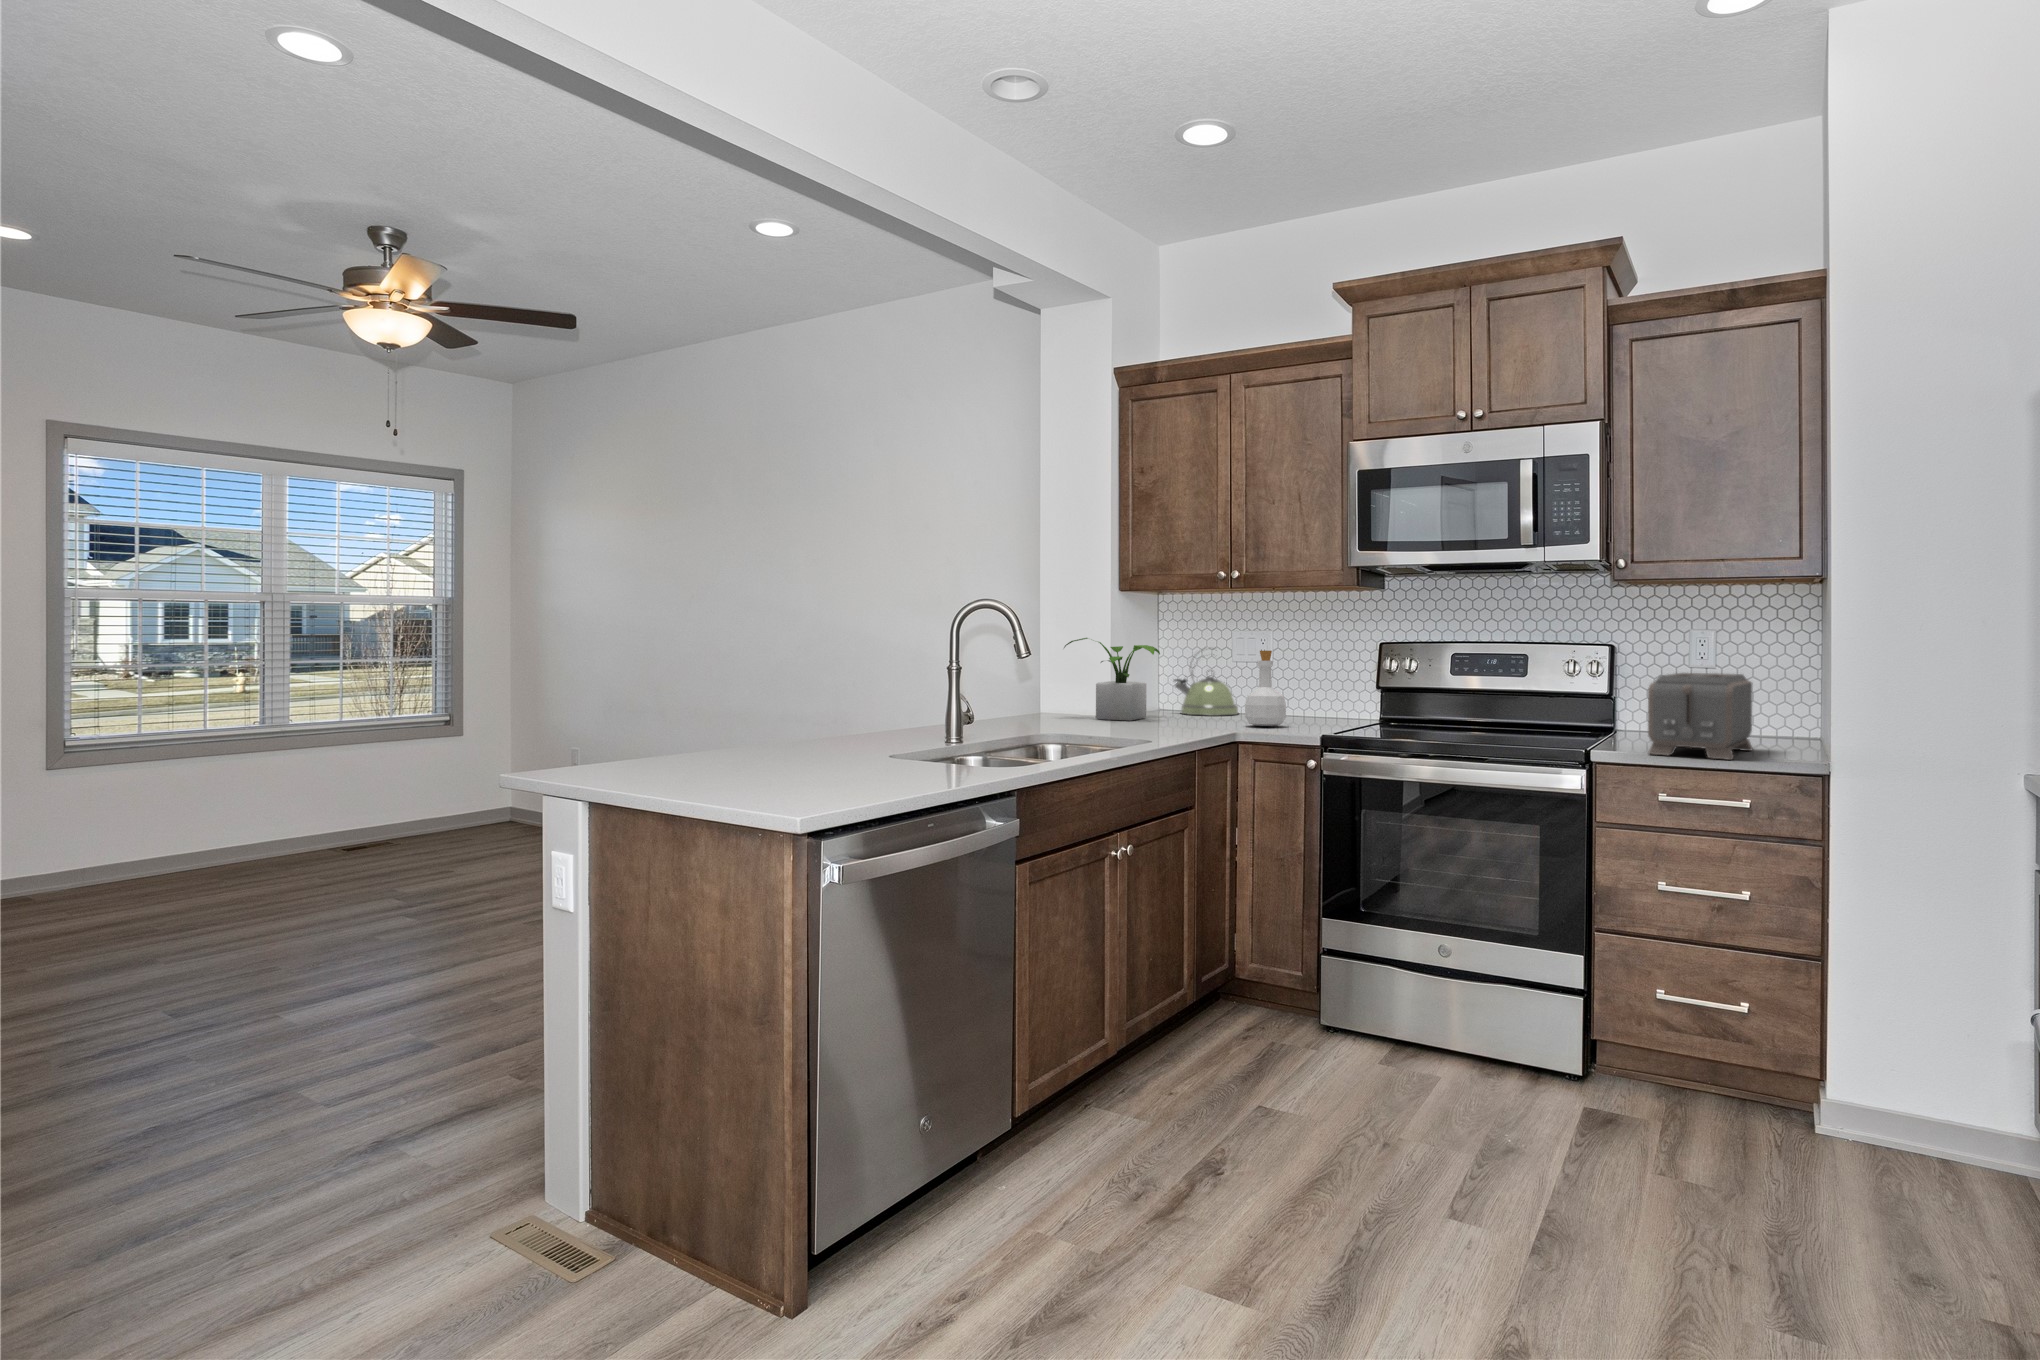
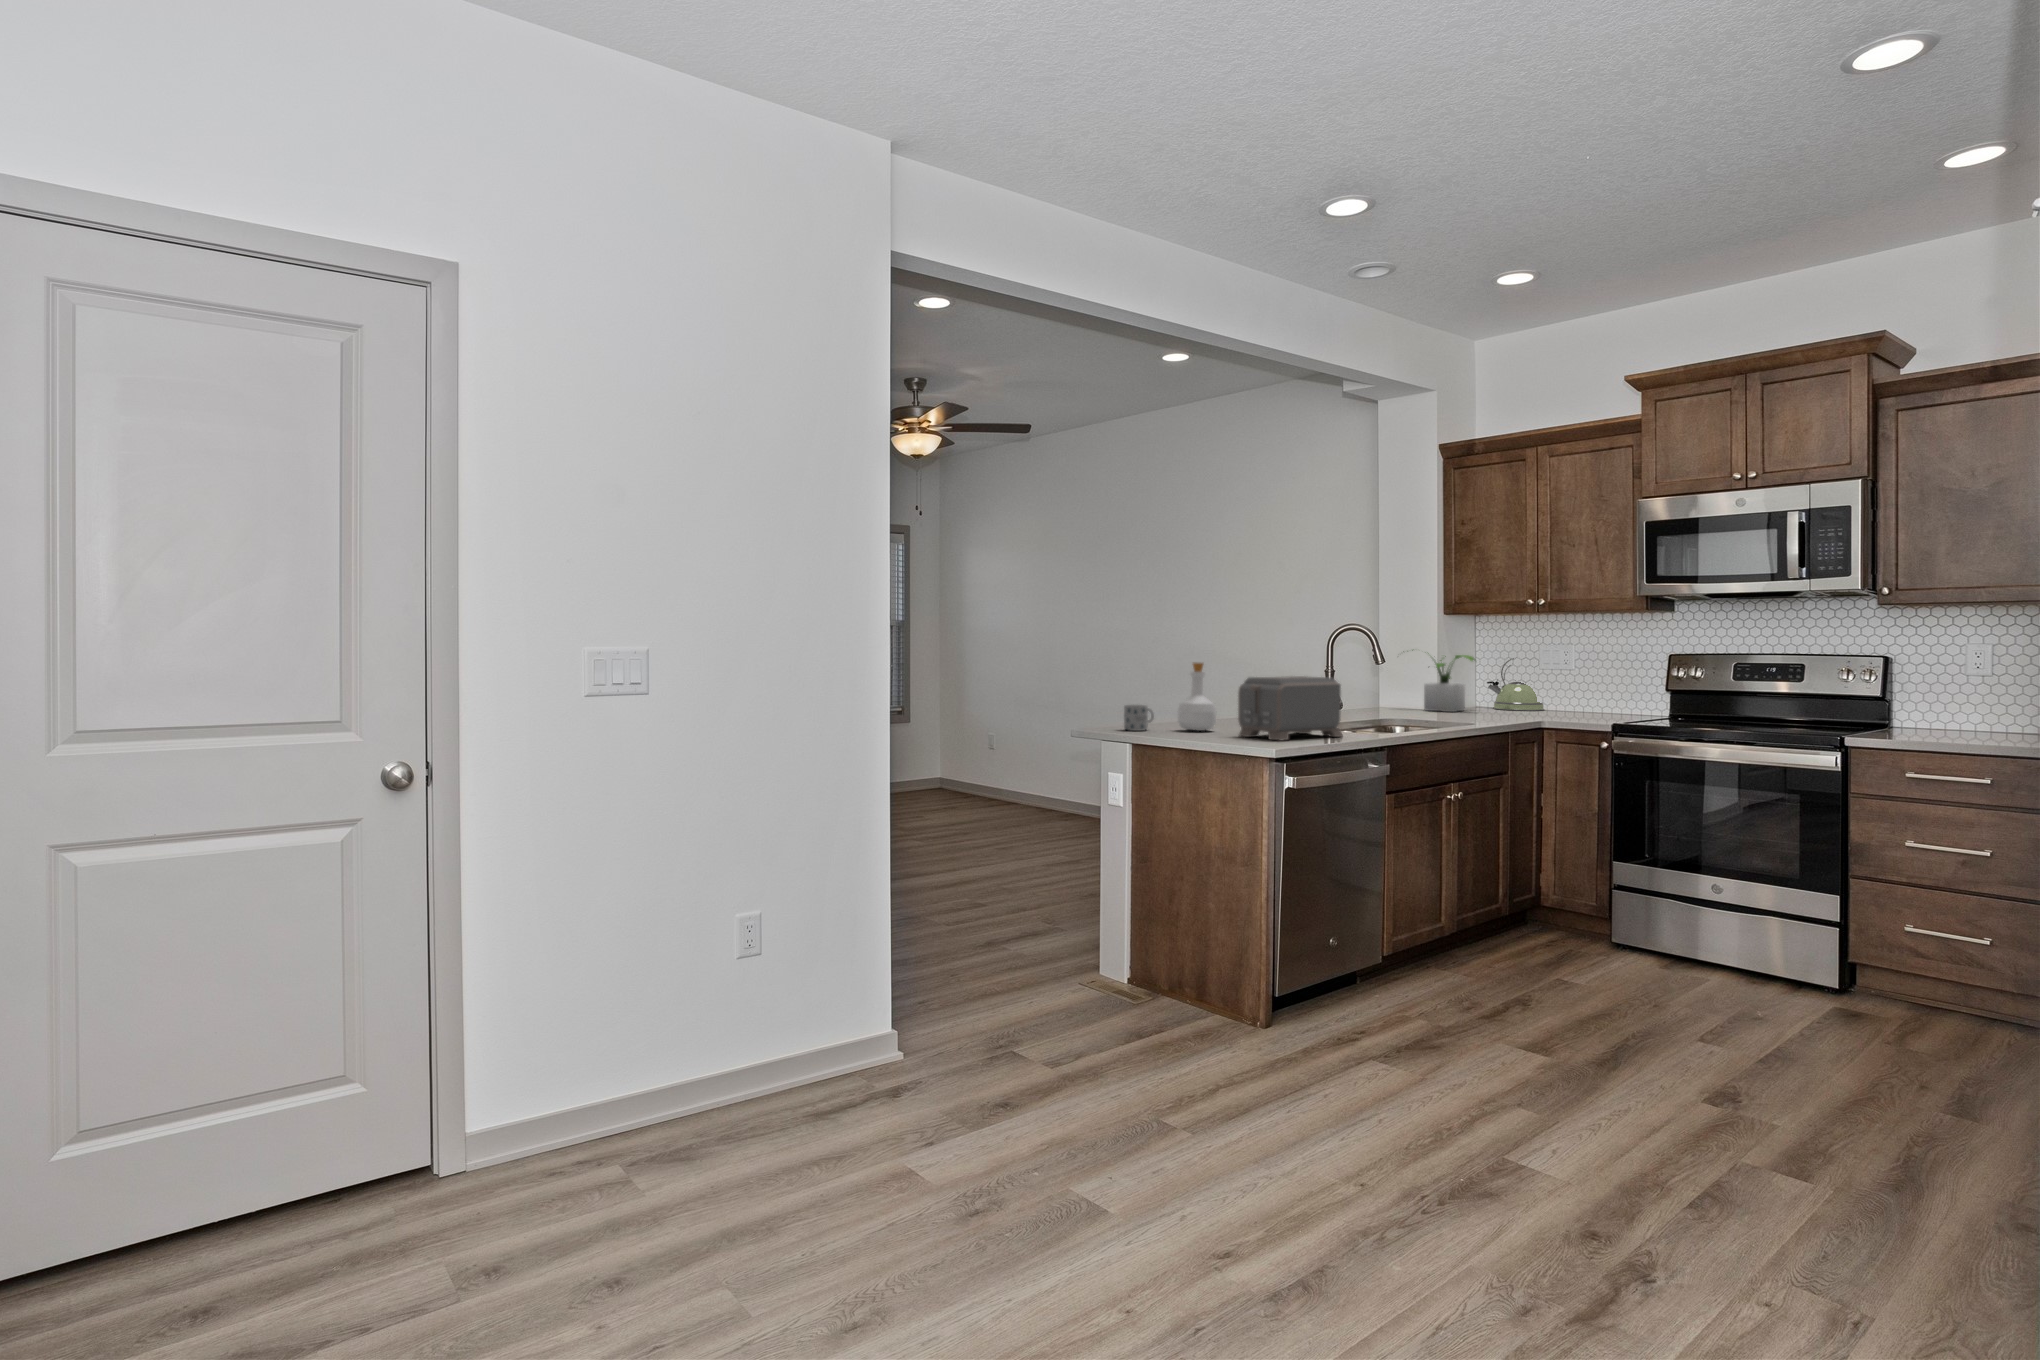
bottle: present [1245,651,1286,726] -> present [1178,663,1216,731]
toaster: present [1648,673,1752,760] -> present [1238,676,1342,740]
mug: none [591,733,648,779] -> present [1124,705,1154,731]

